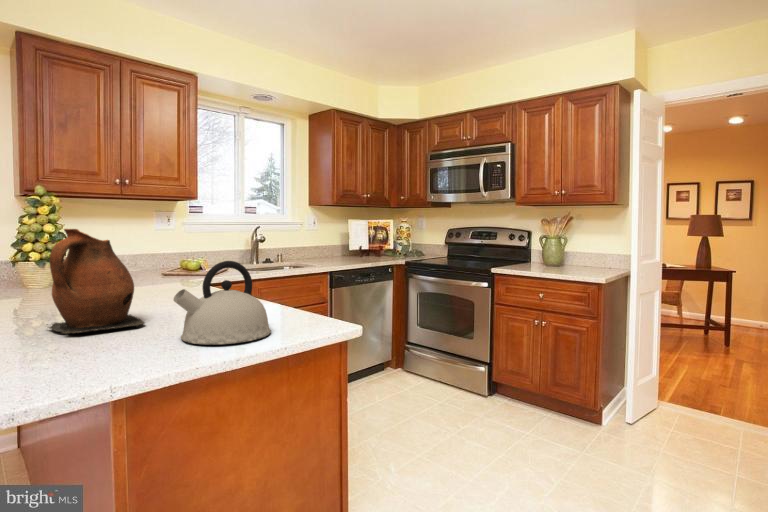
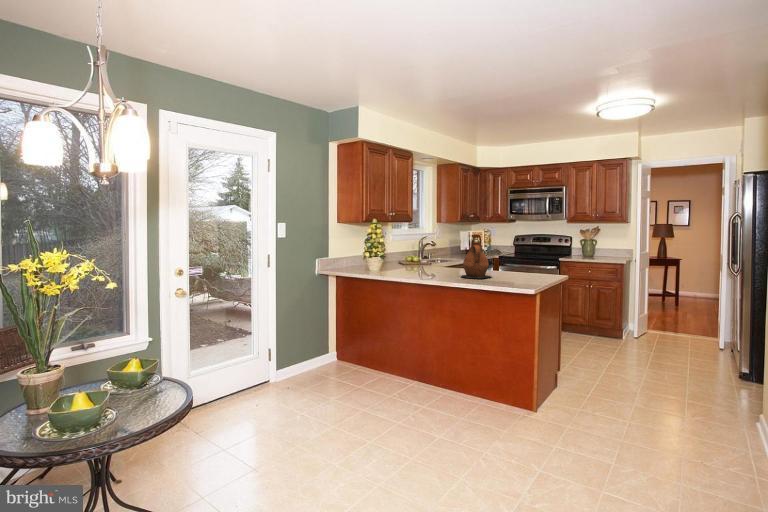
kettle: present [173,261,271,345] -> none [515,253,545,279]

